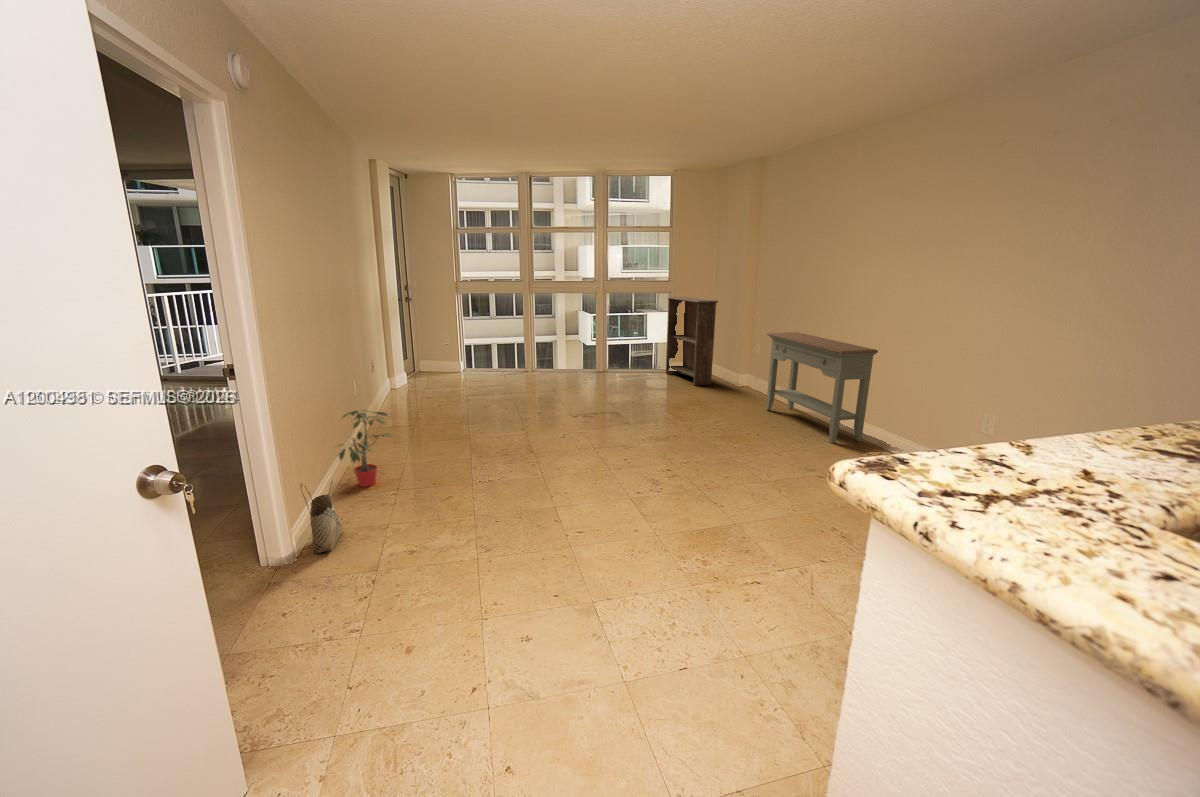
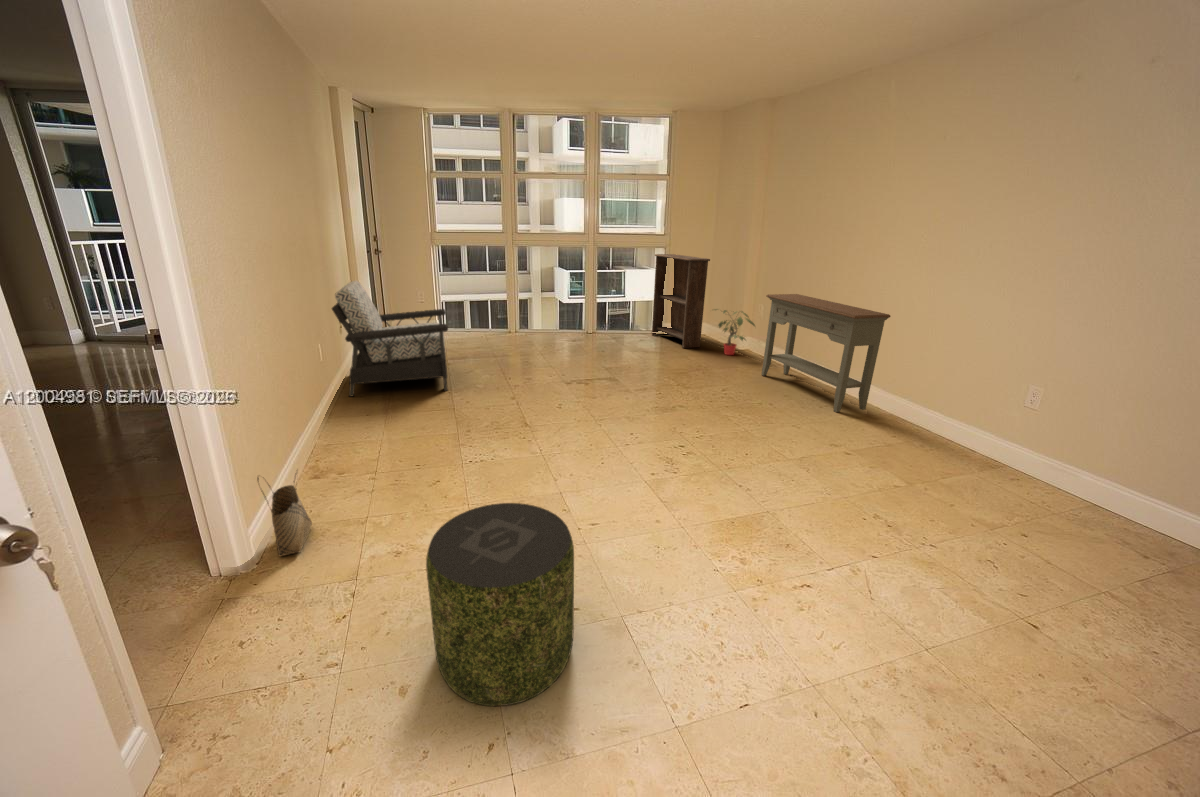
armchair: none [366,325,468,428] -> present [332,281,448,396]
potted plant: present [339,410,392,487] -> present [715,309,755,355]
pouf: none [431,502,552,664] -> present [426,503,574,706]

